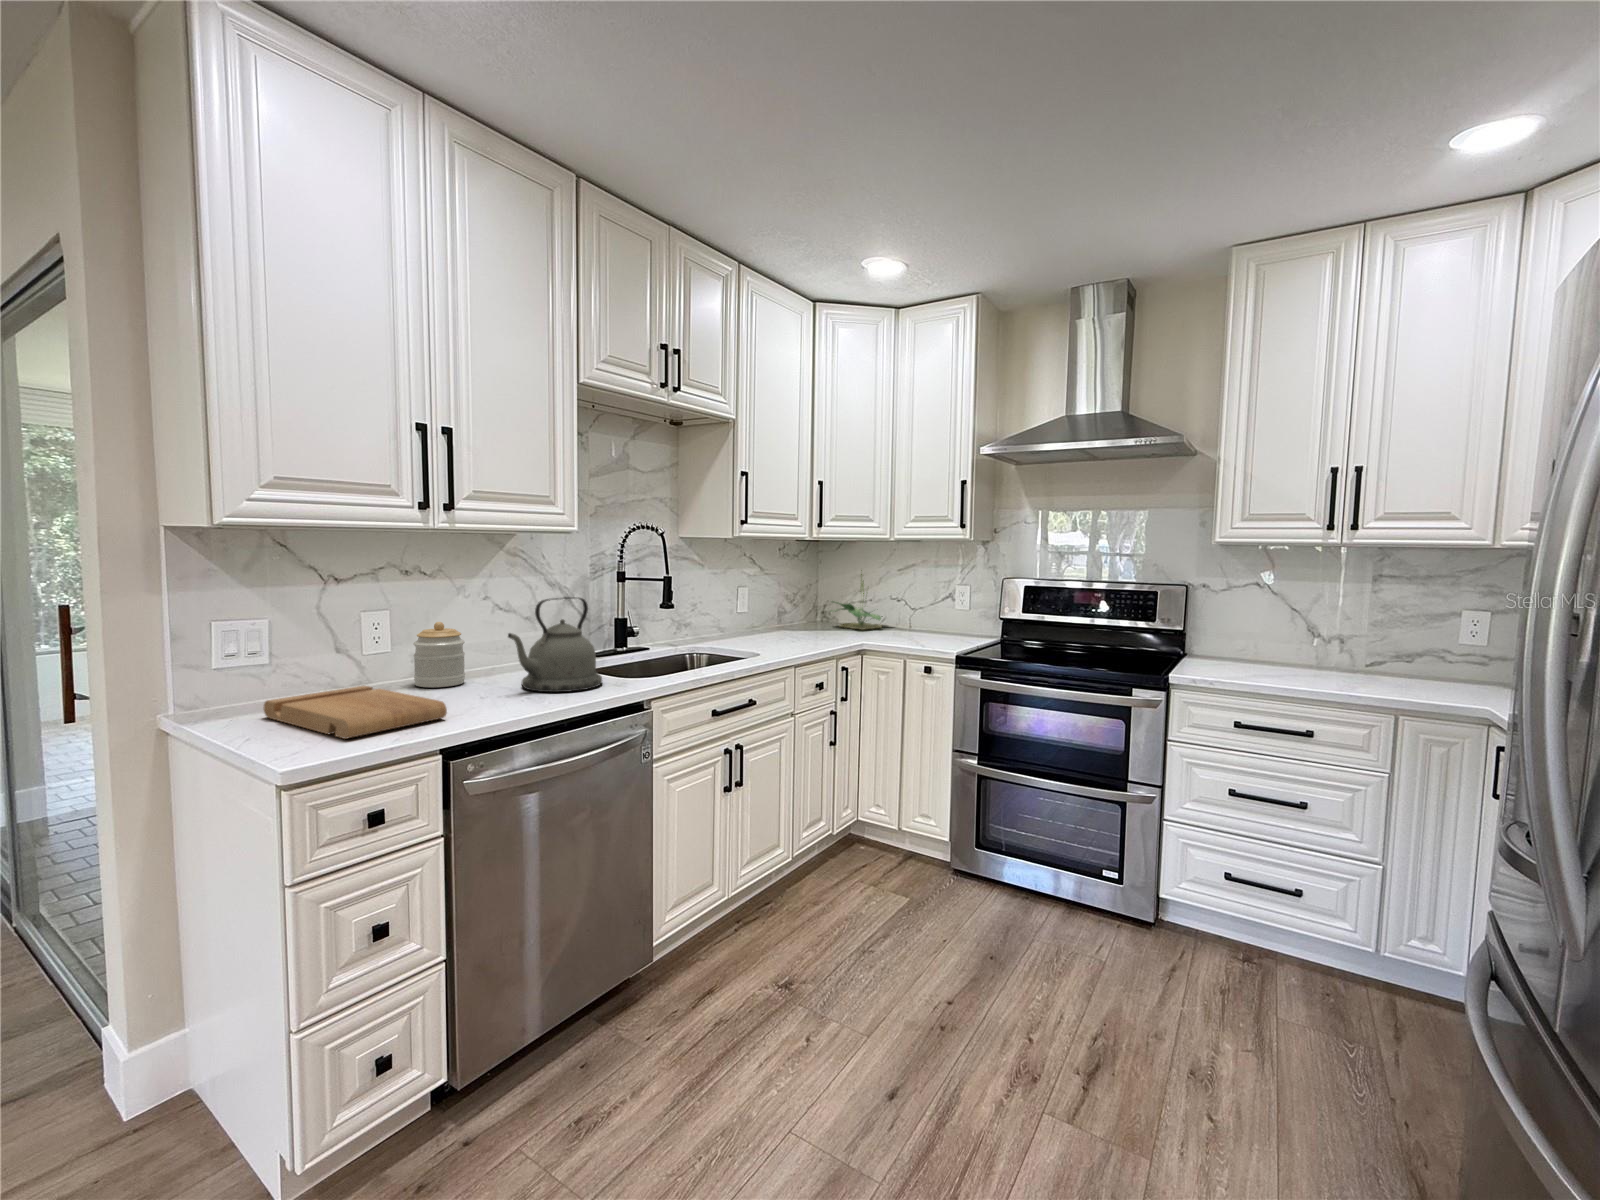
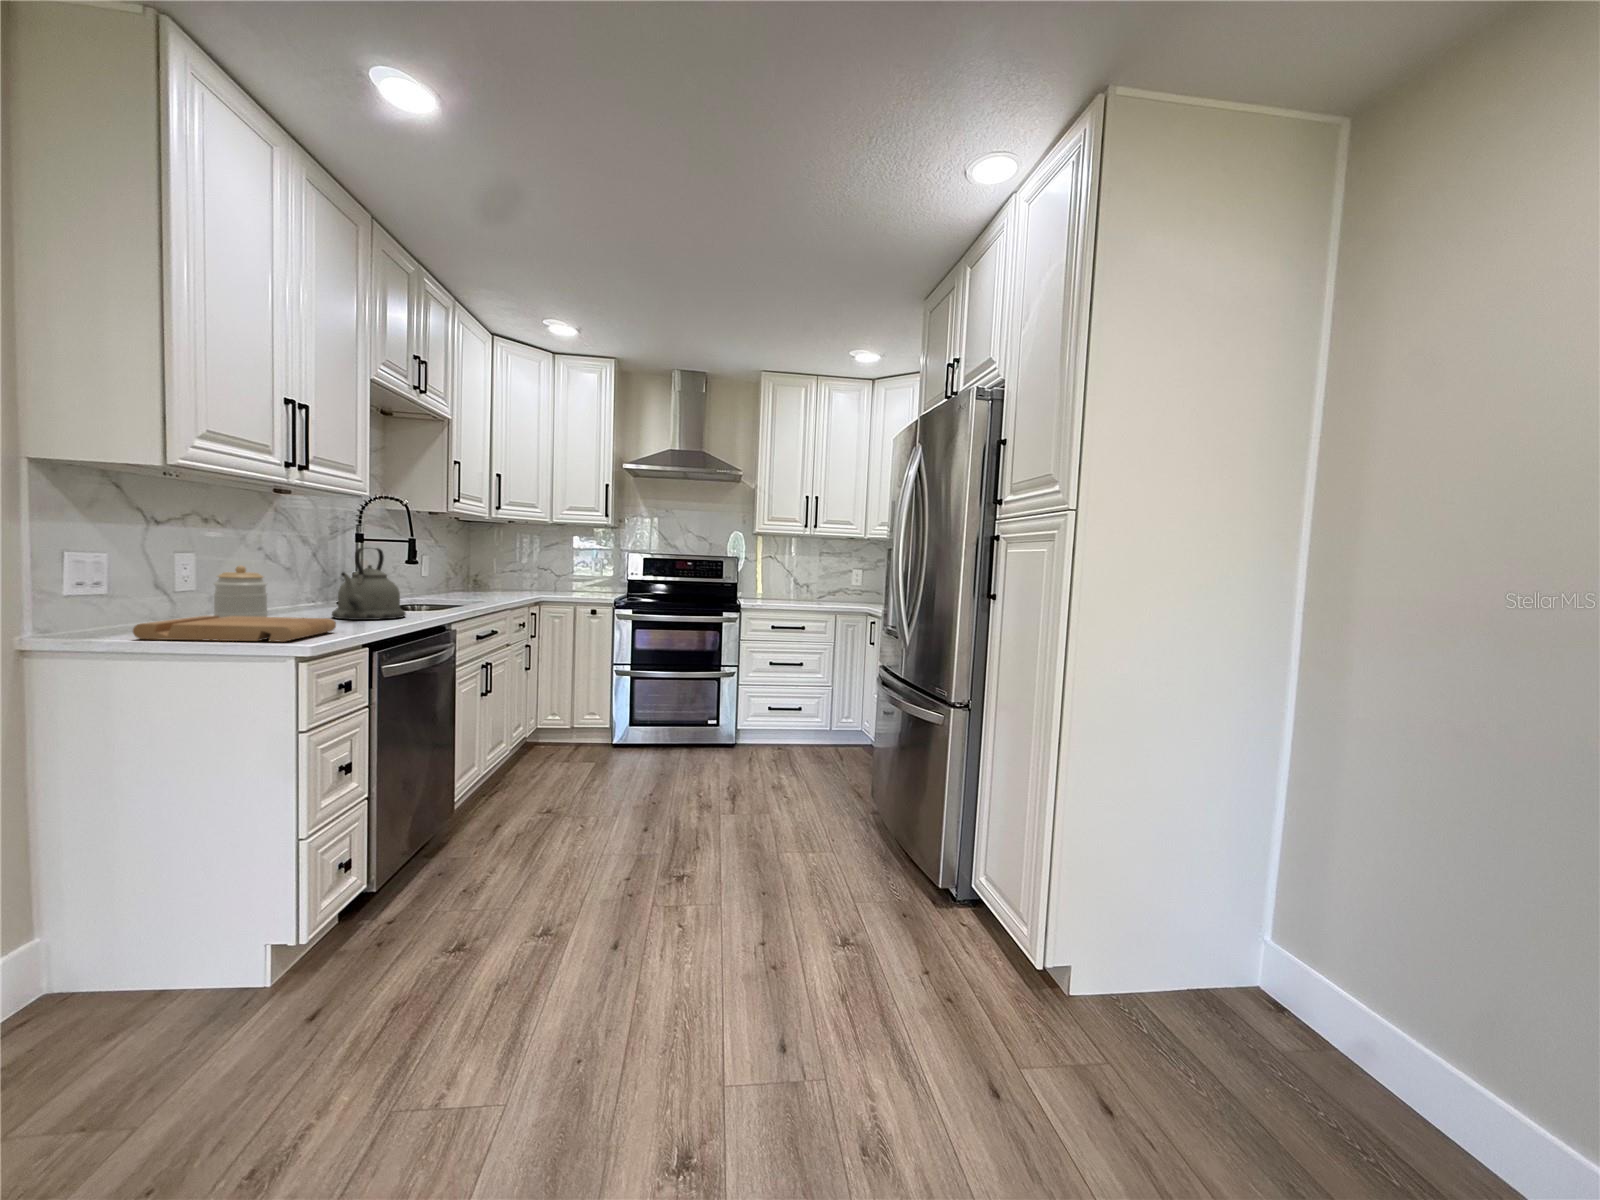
potted plant: present [832,570,882,630] -> none [491,544,544,590]

